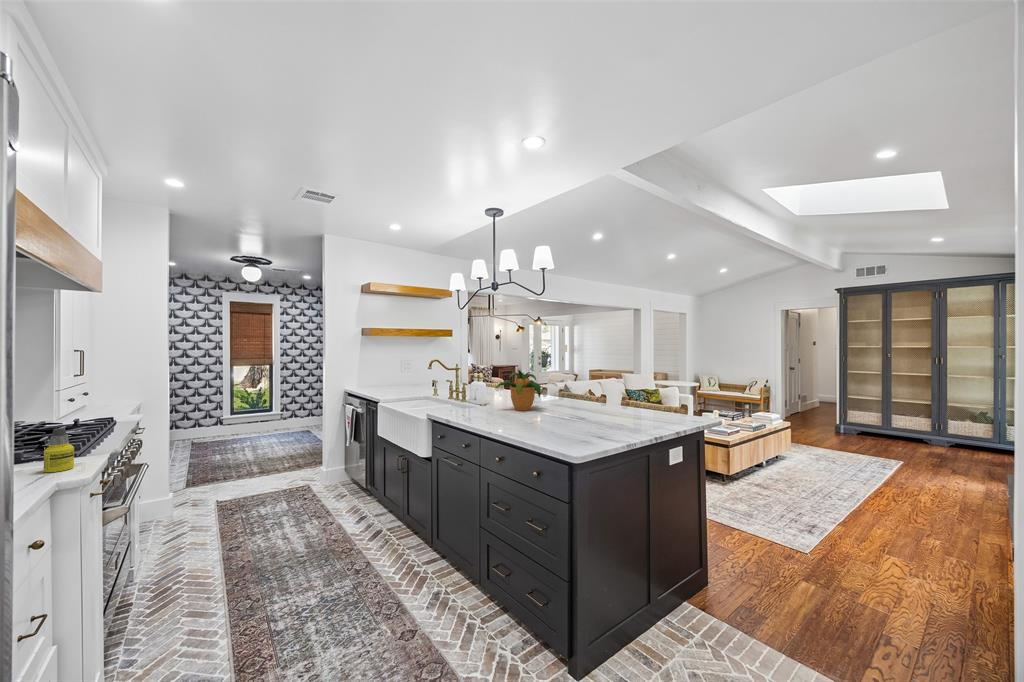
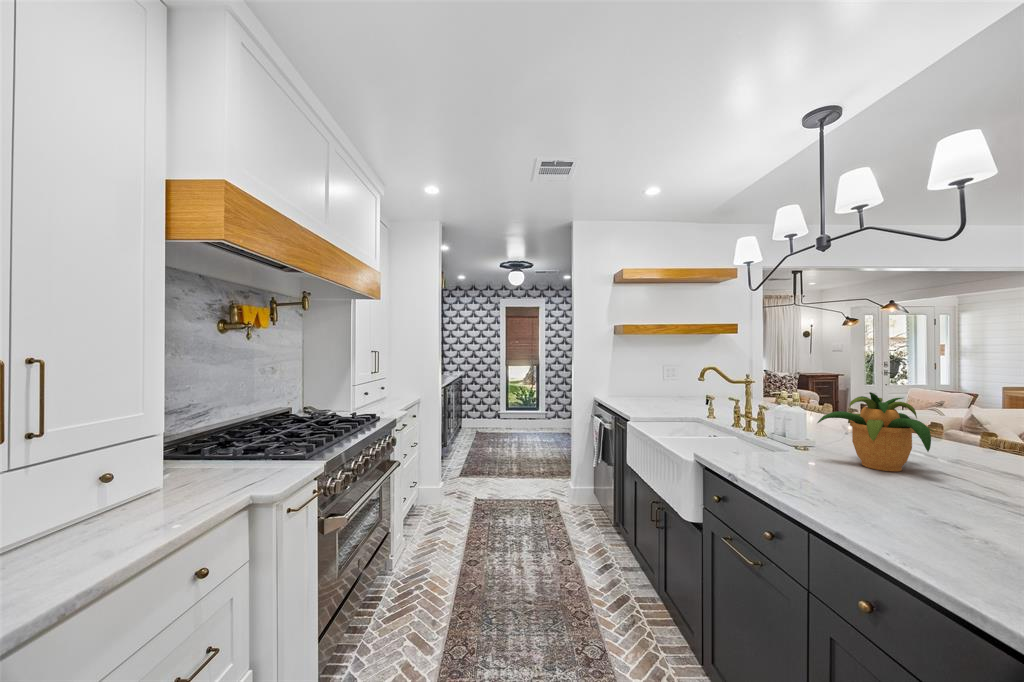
bottle: present [44,428,74,472] -> none [267,429,290,474]

